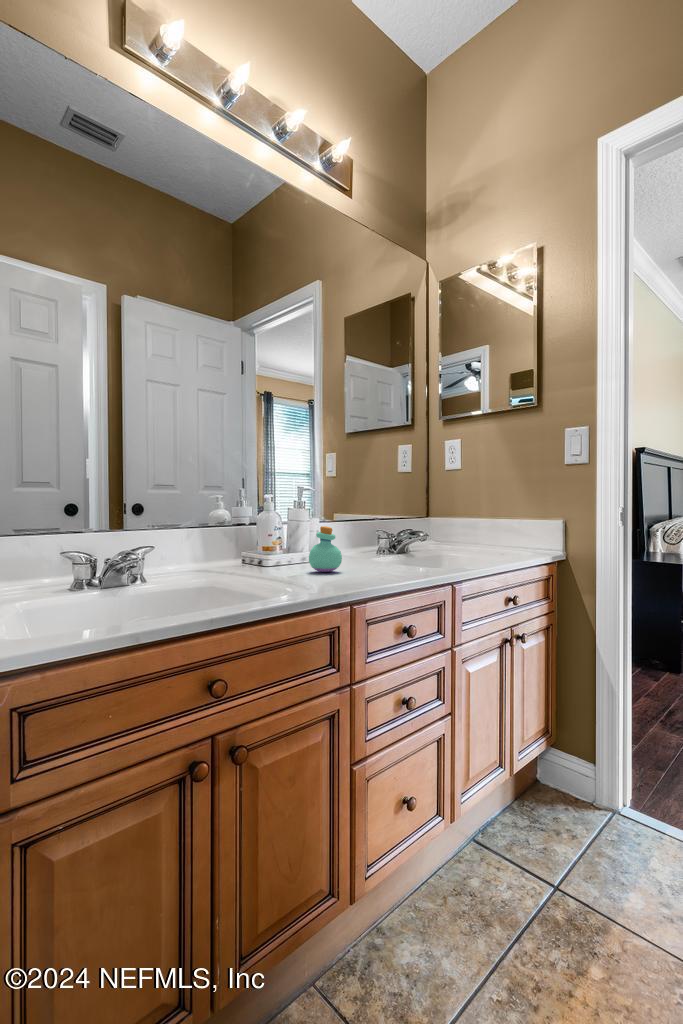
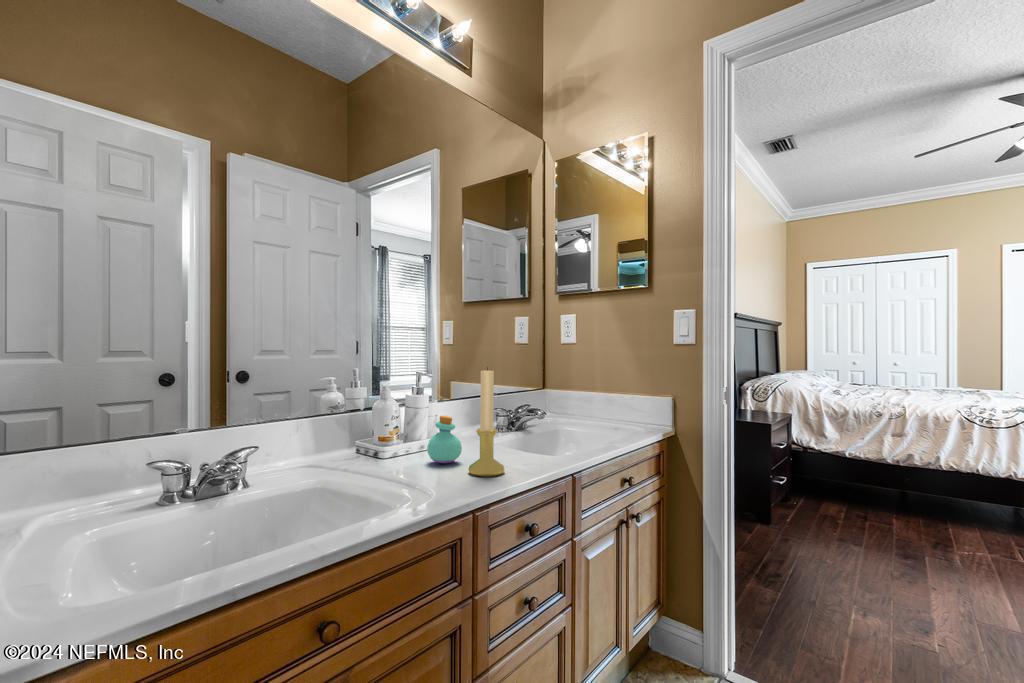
candle holder: none [348,474,383,579] -> present [468,368,505,477]

